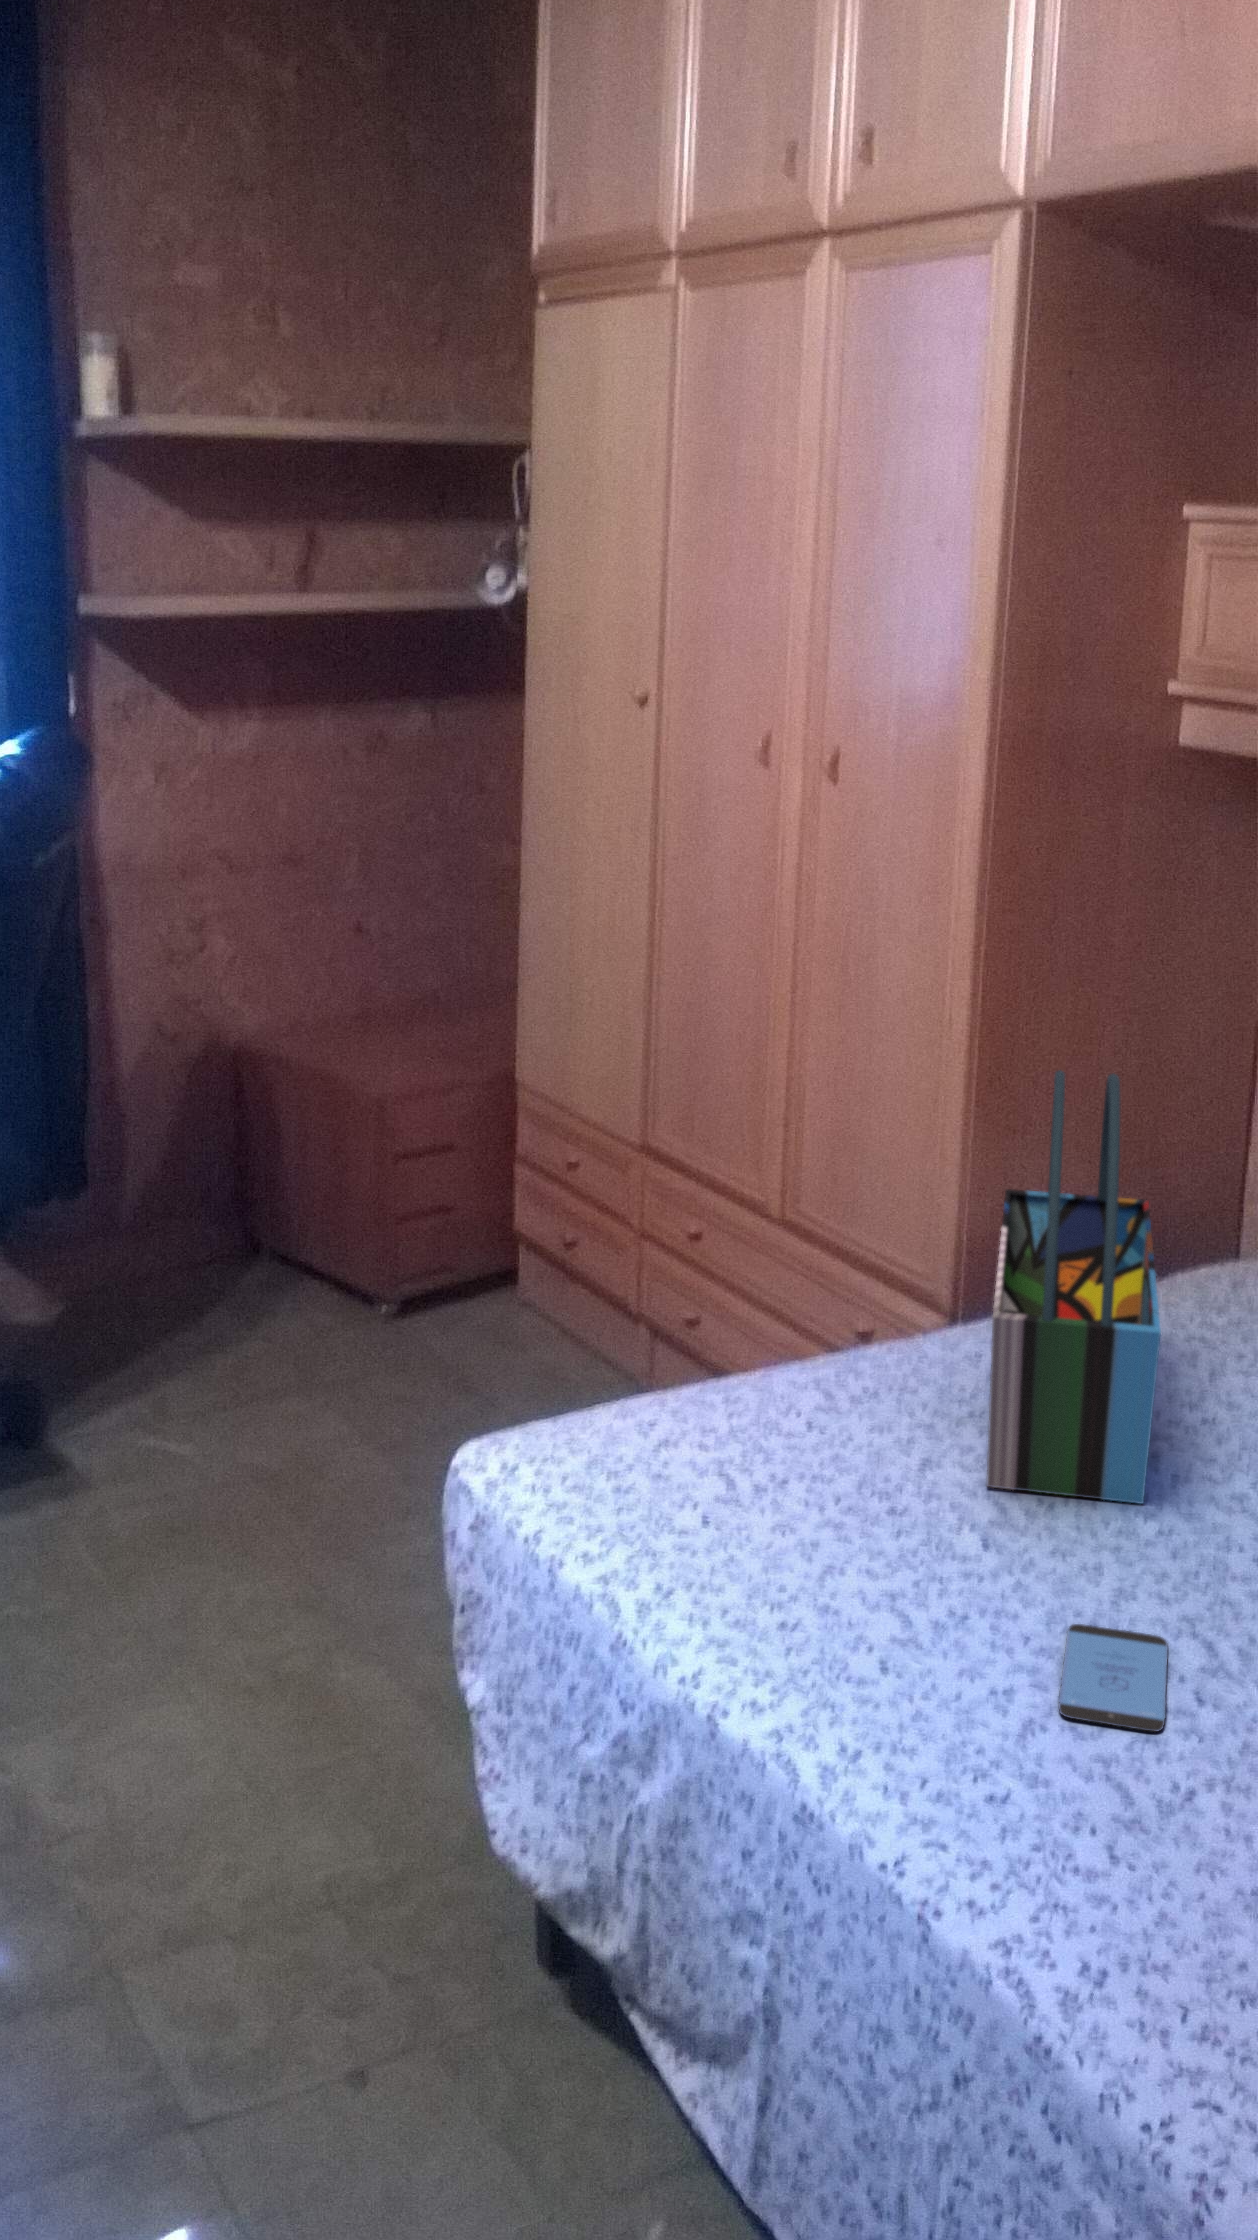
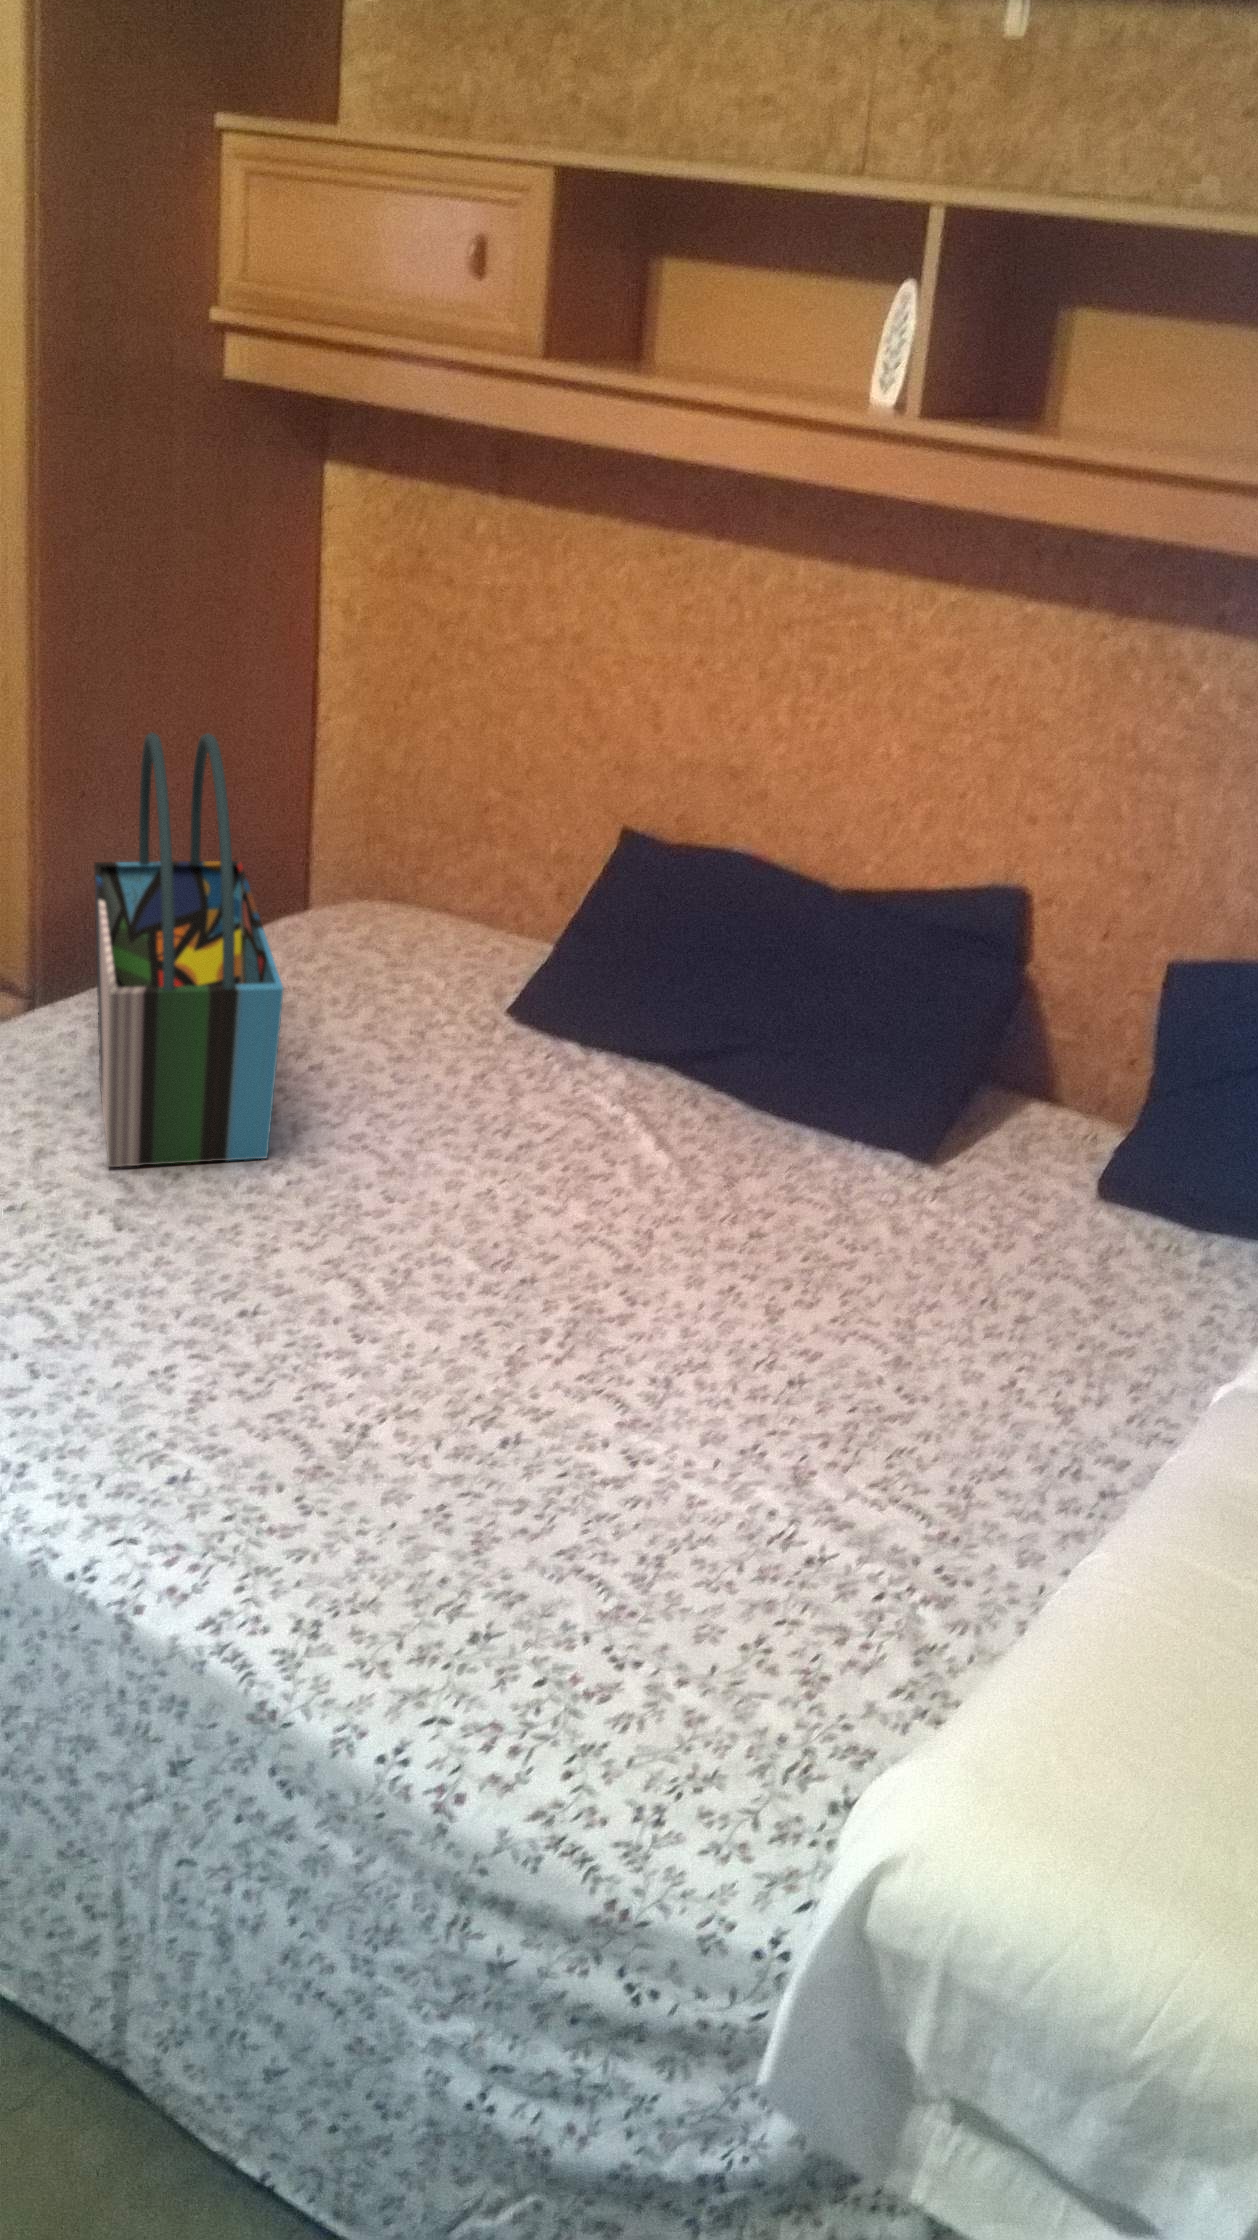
smartphone: present [1059,1624,1168,1732] -> none [218,1283,329,1381]

